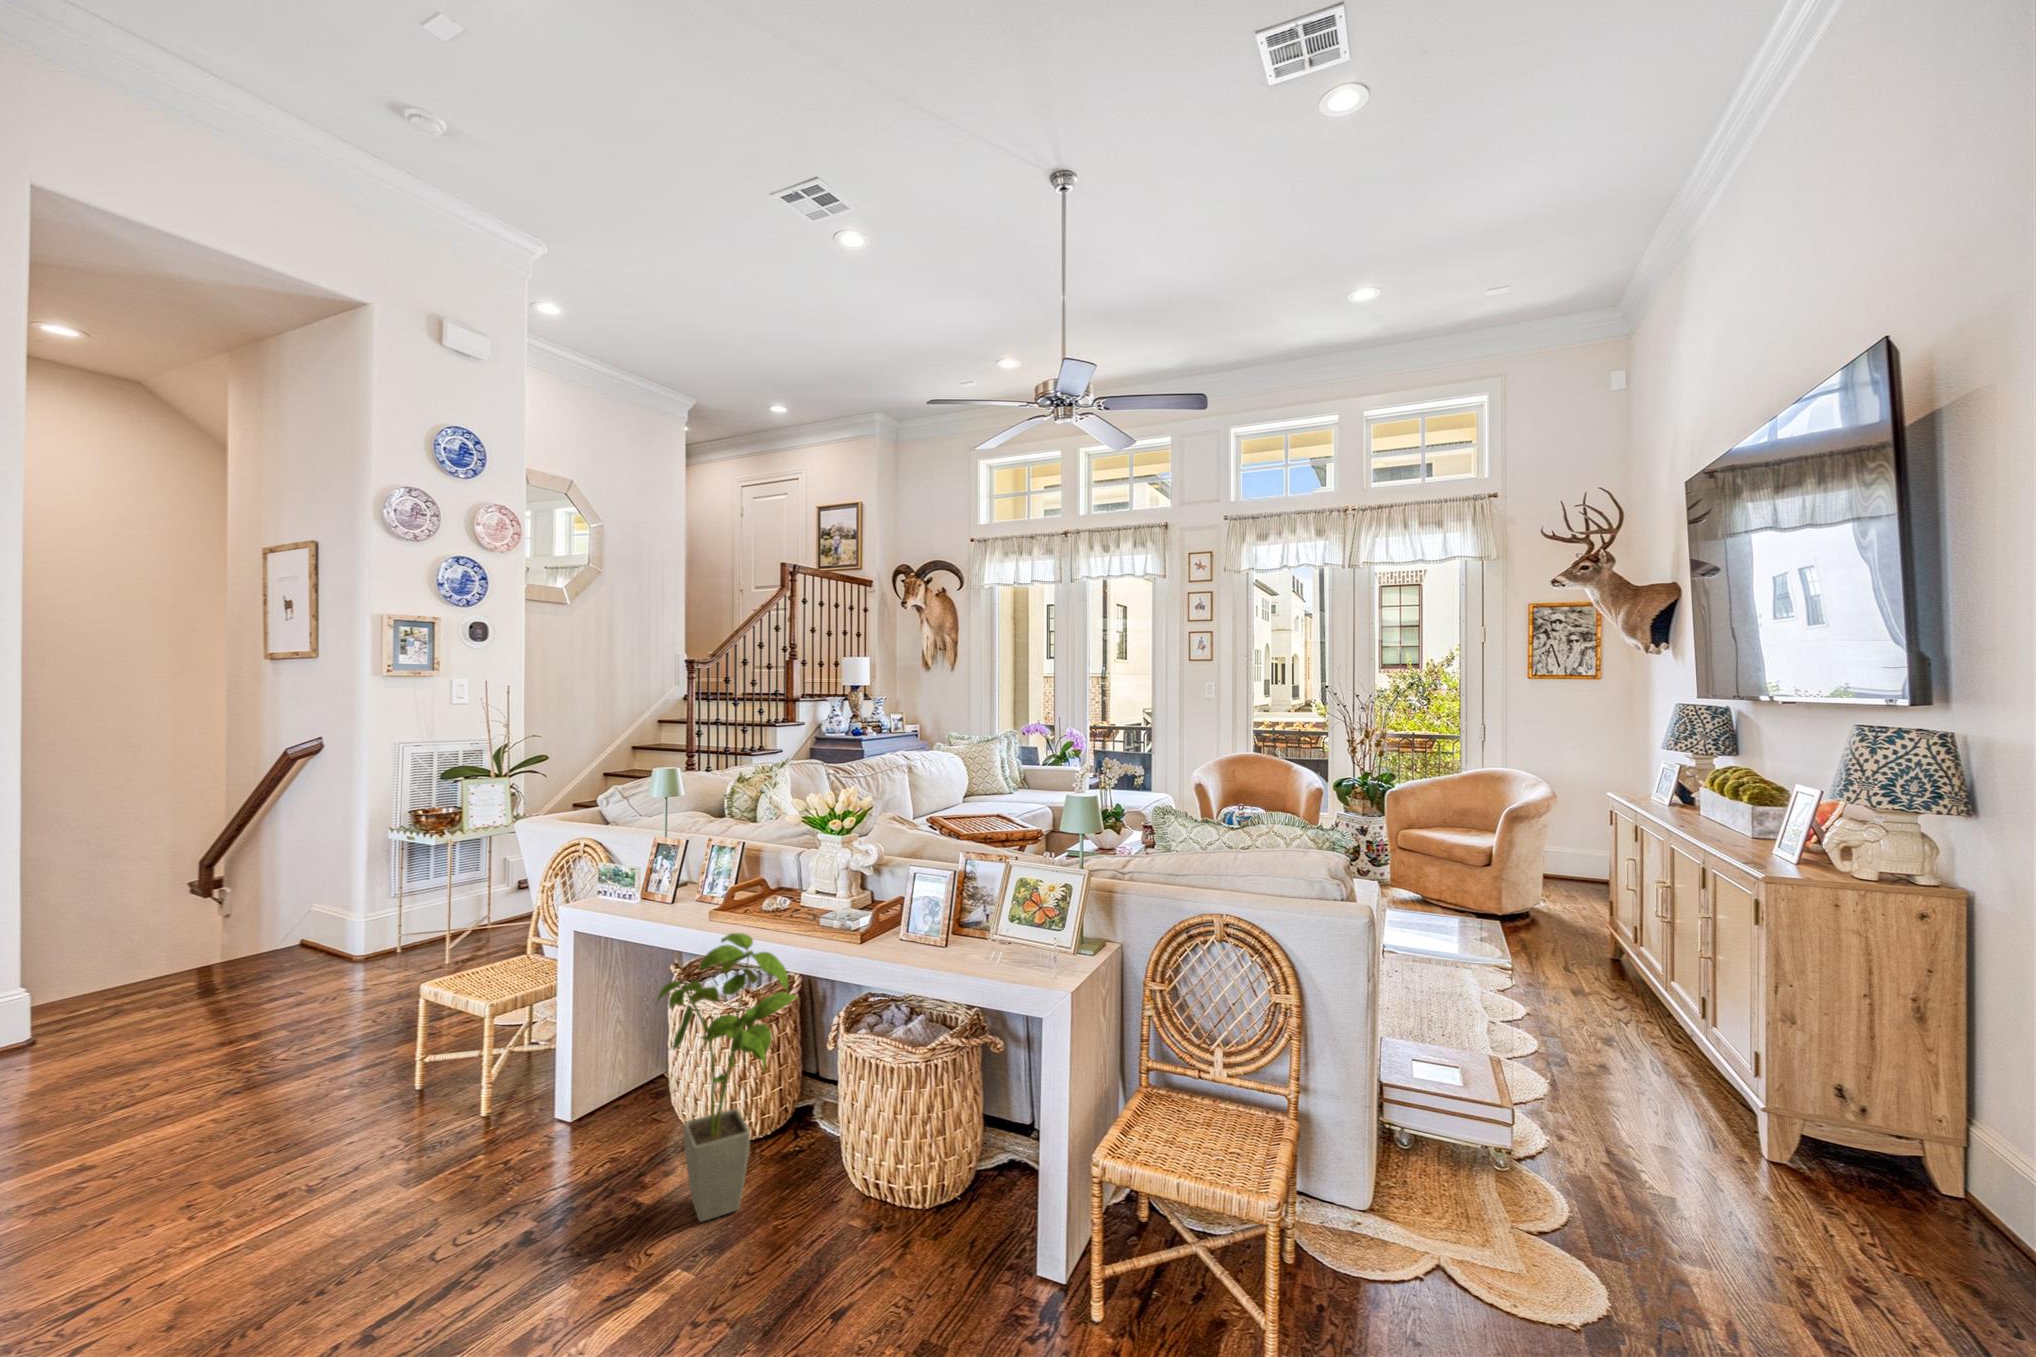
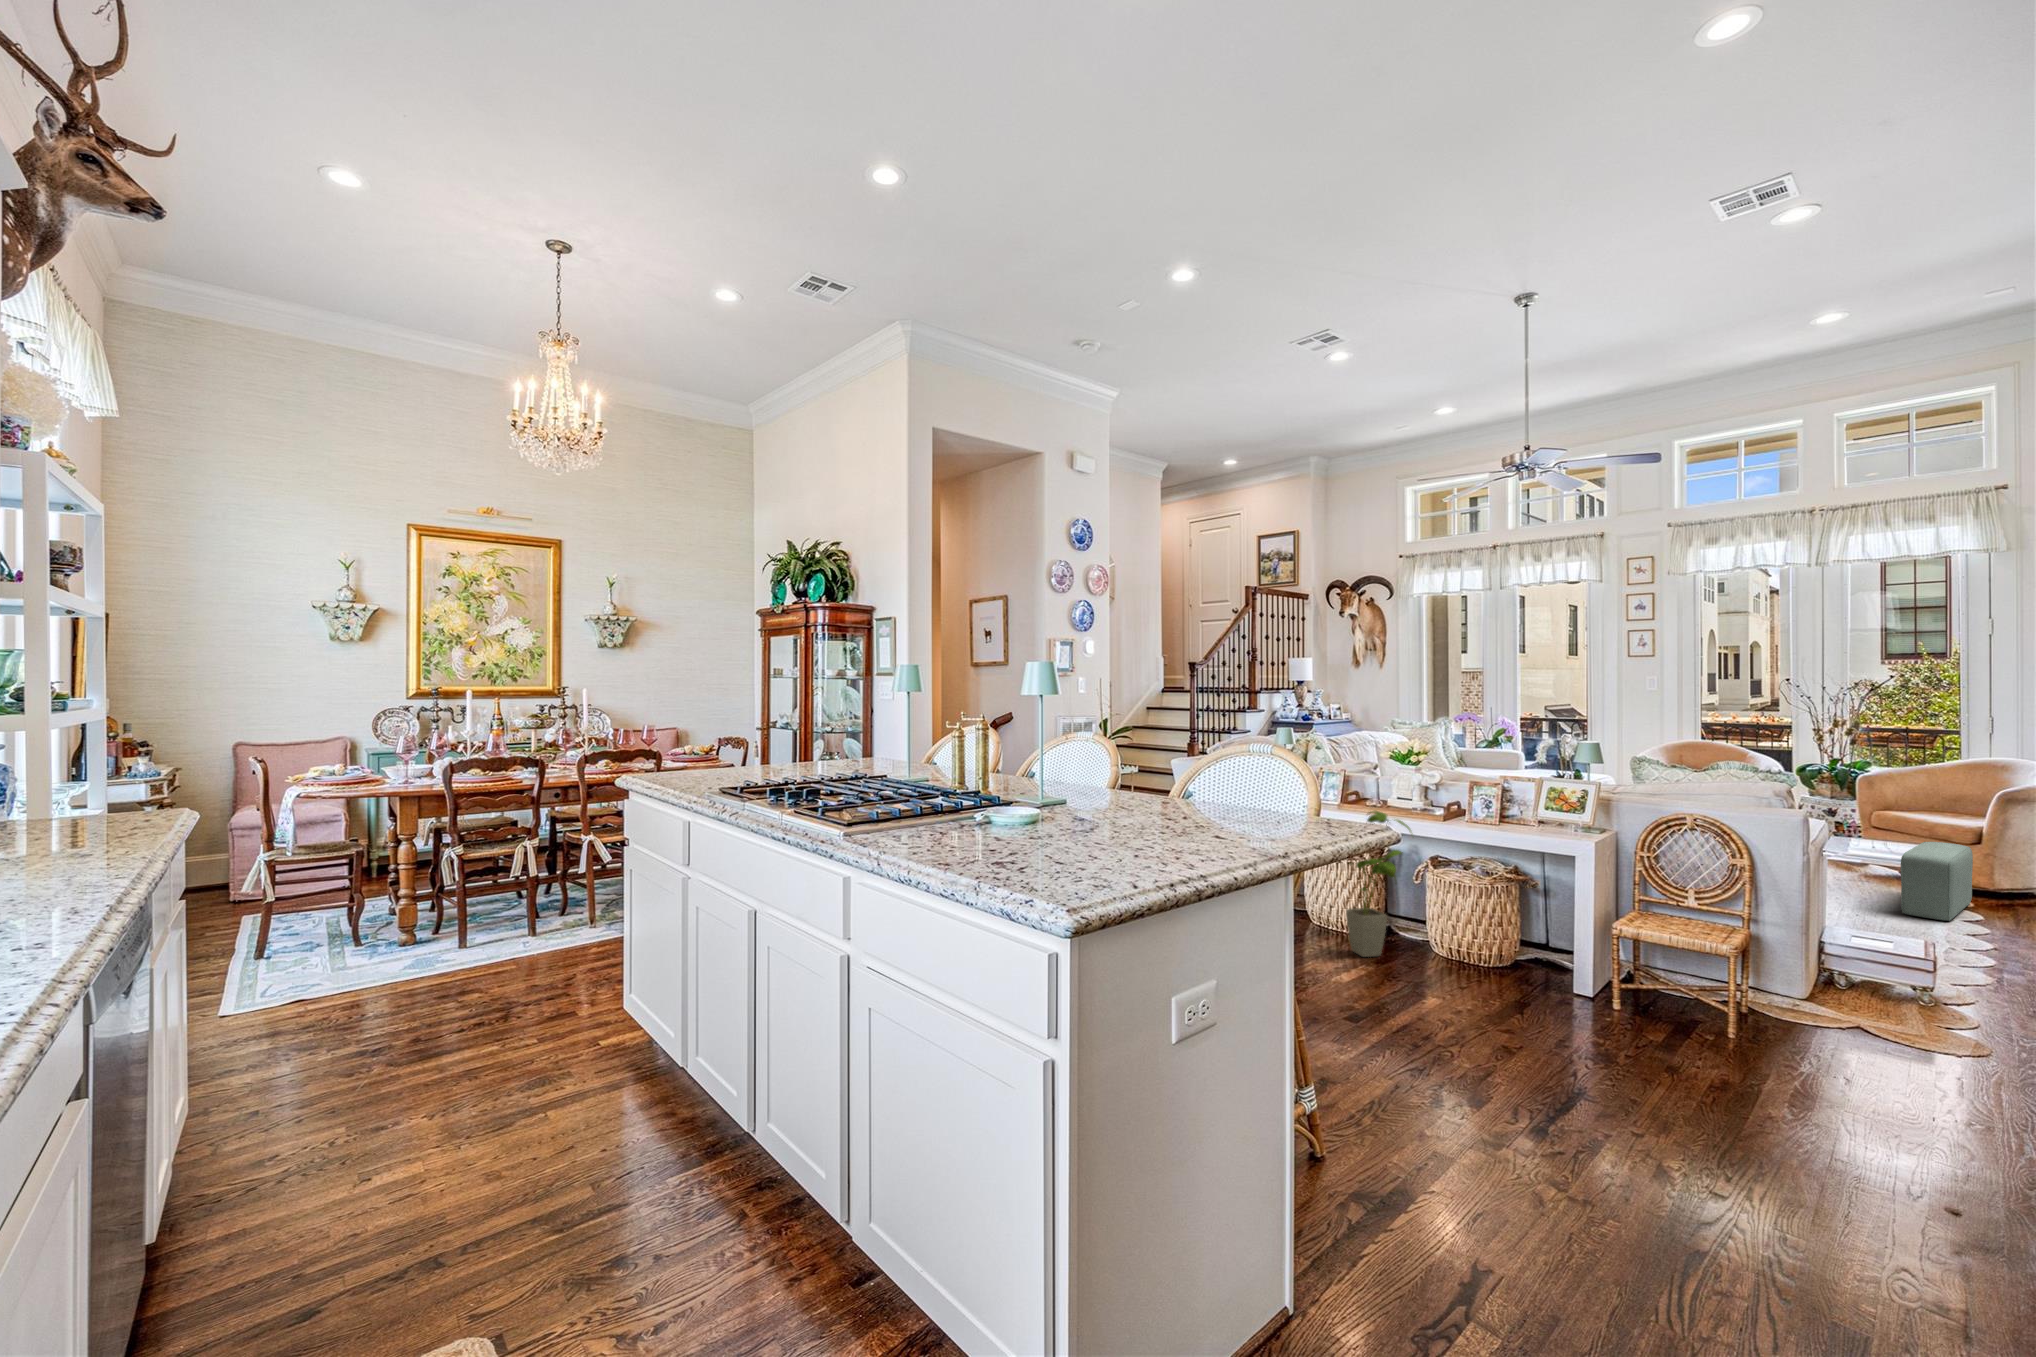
pouf: none [1437,869,1491,971] -> present [1900,842,1973,921]

